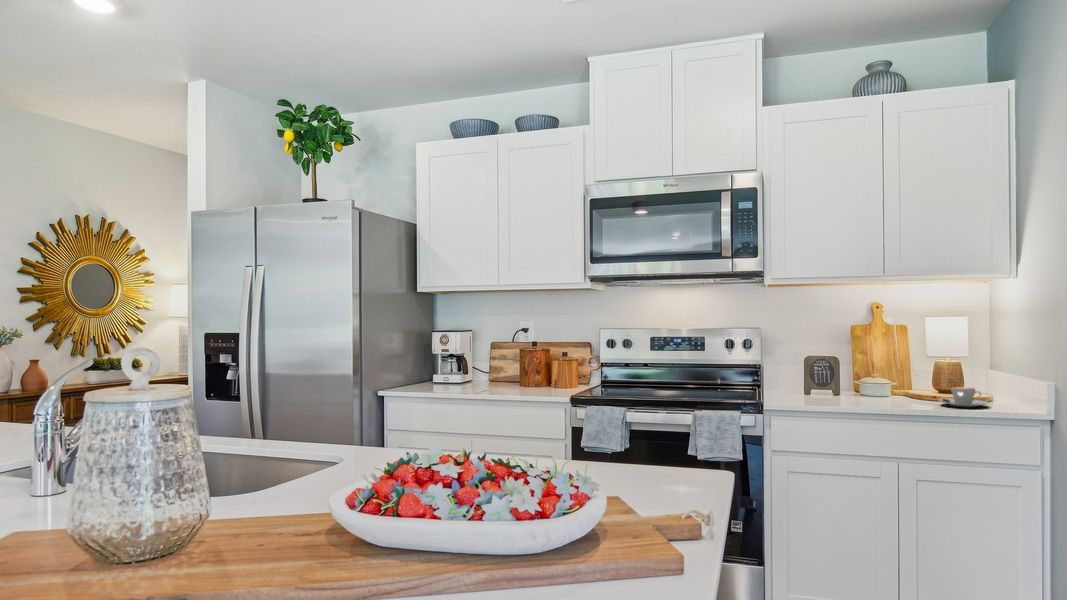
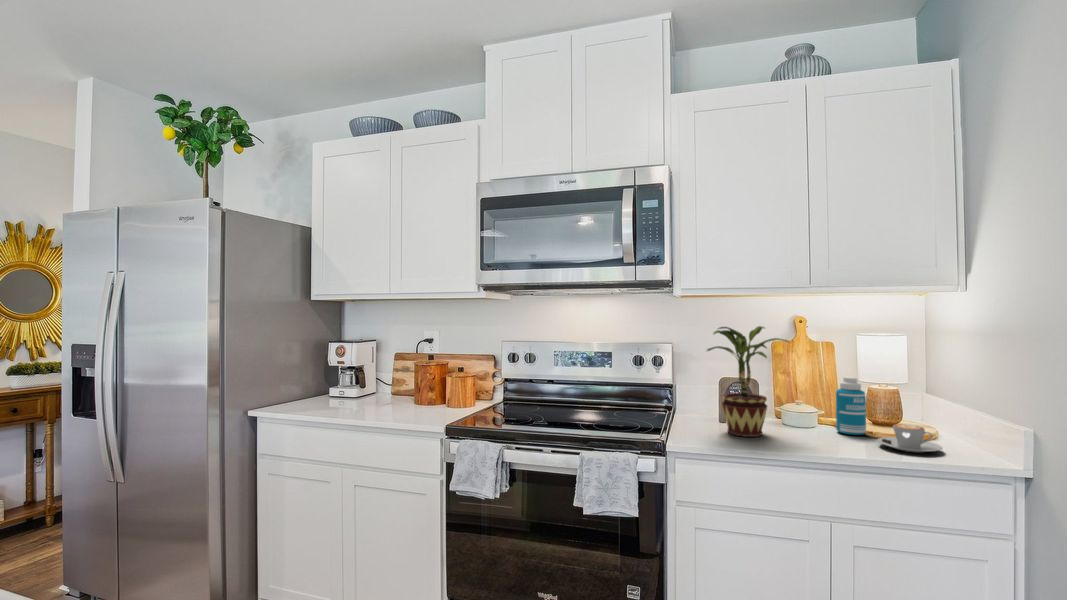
potted plant: none [795,310,869,402] -> present [707,326,789,437]
bottle: none [907,352,932,399] -> present [836,377,866,435]

